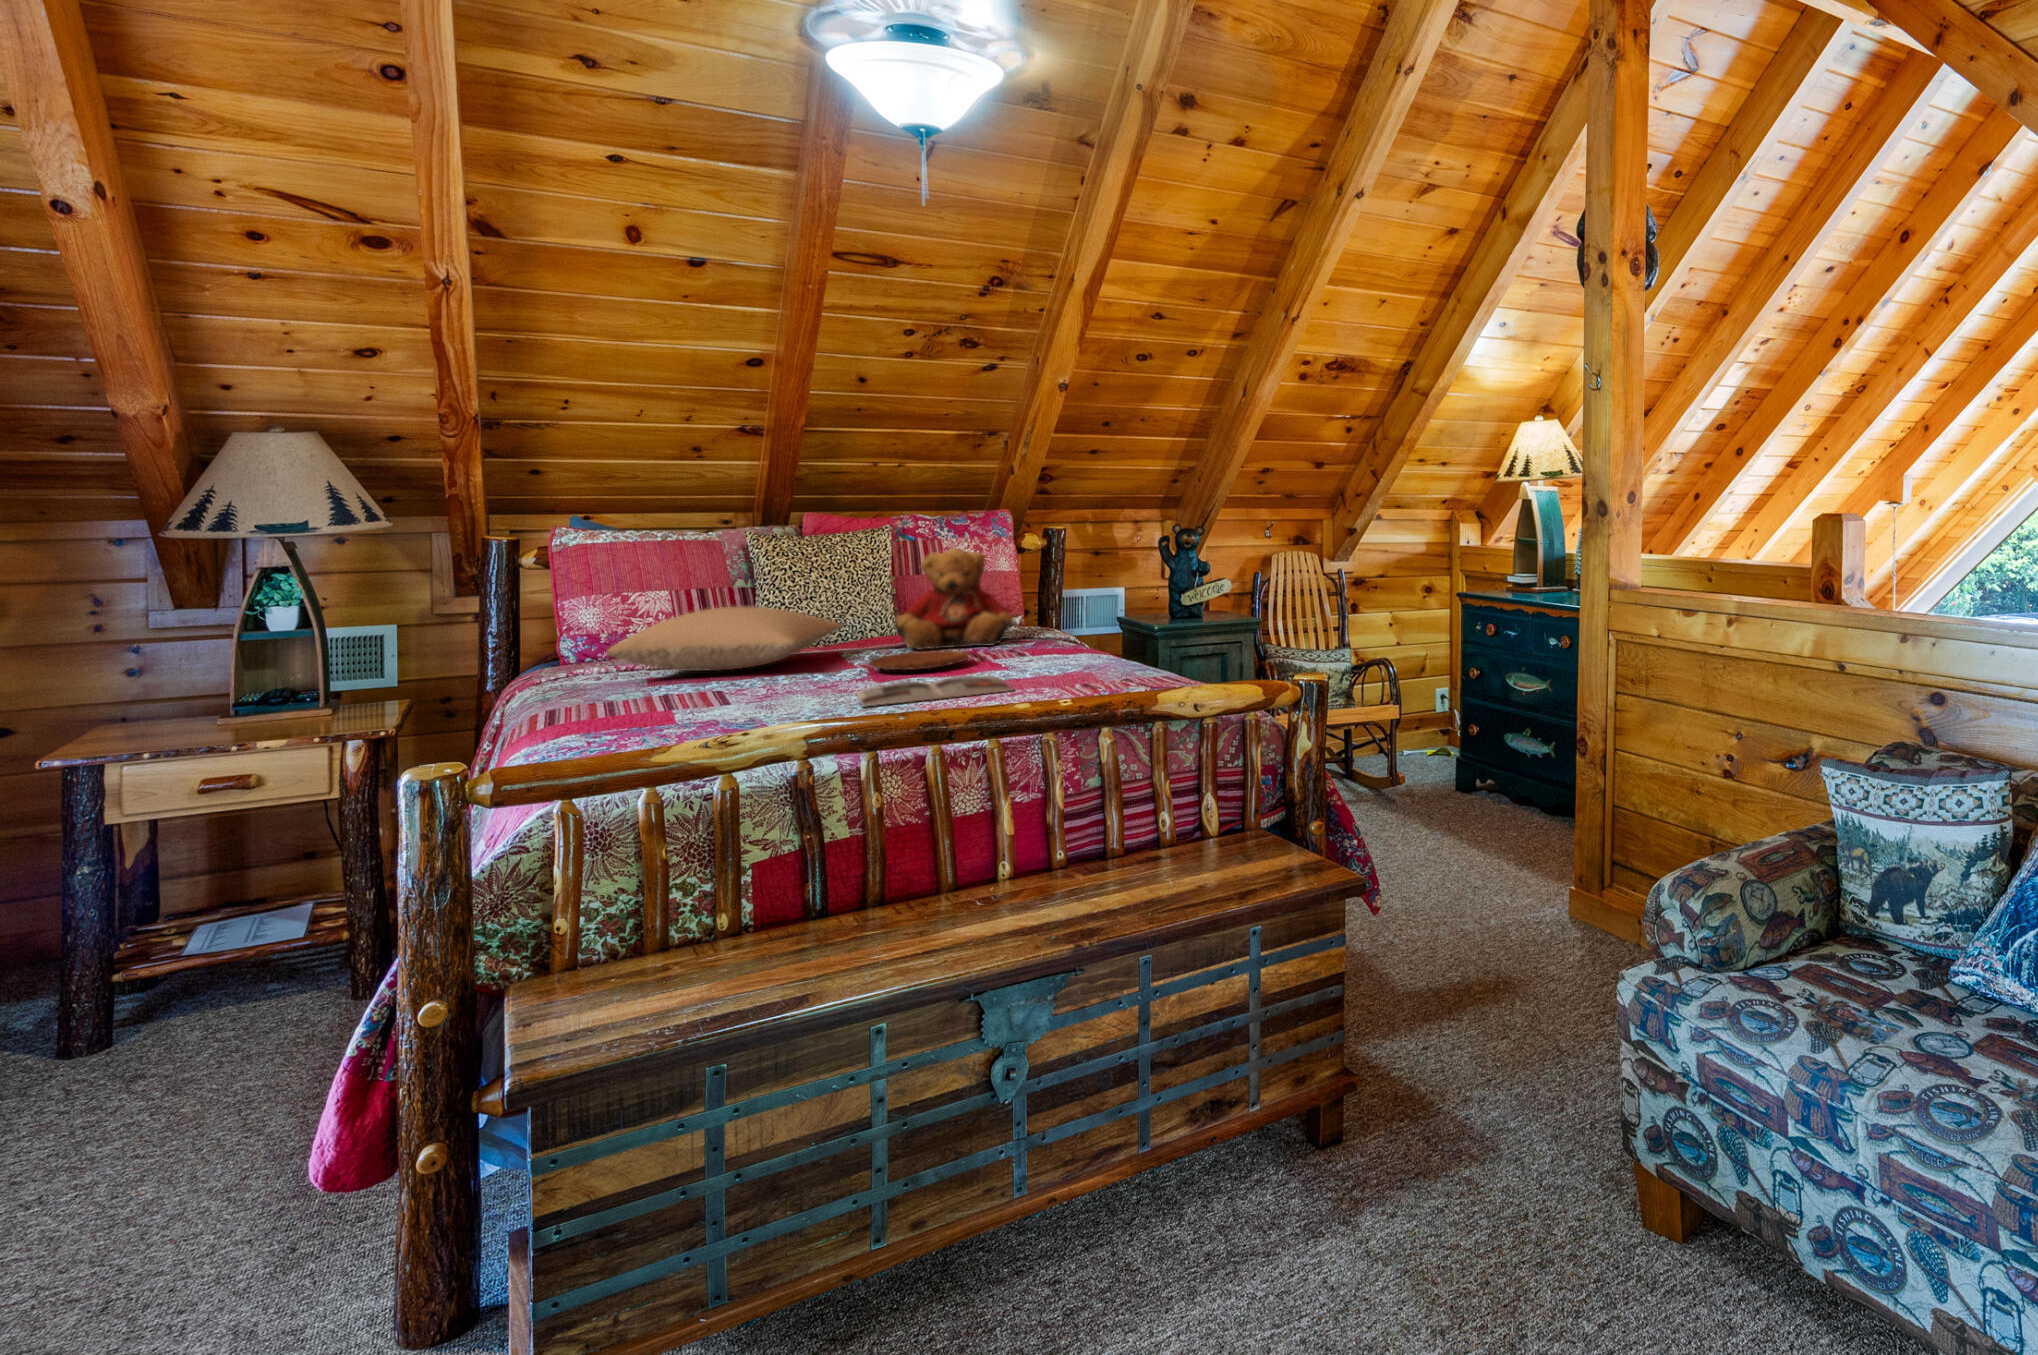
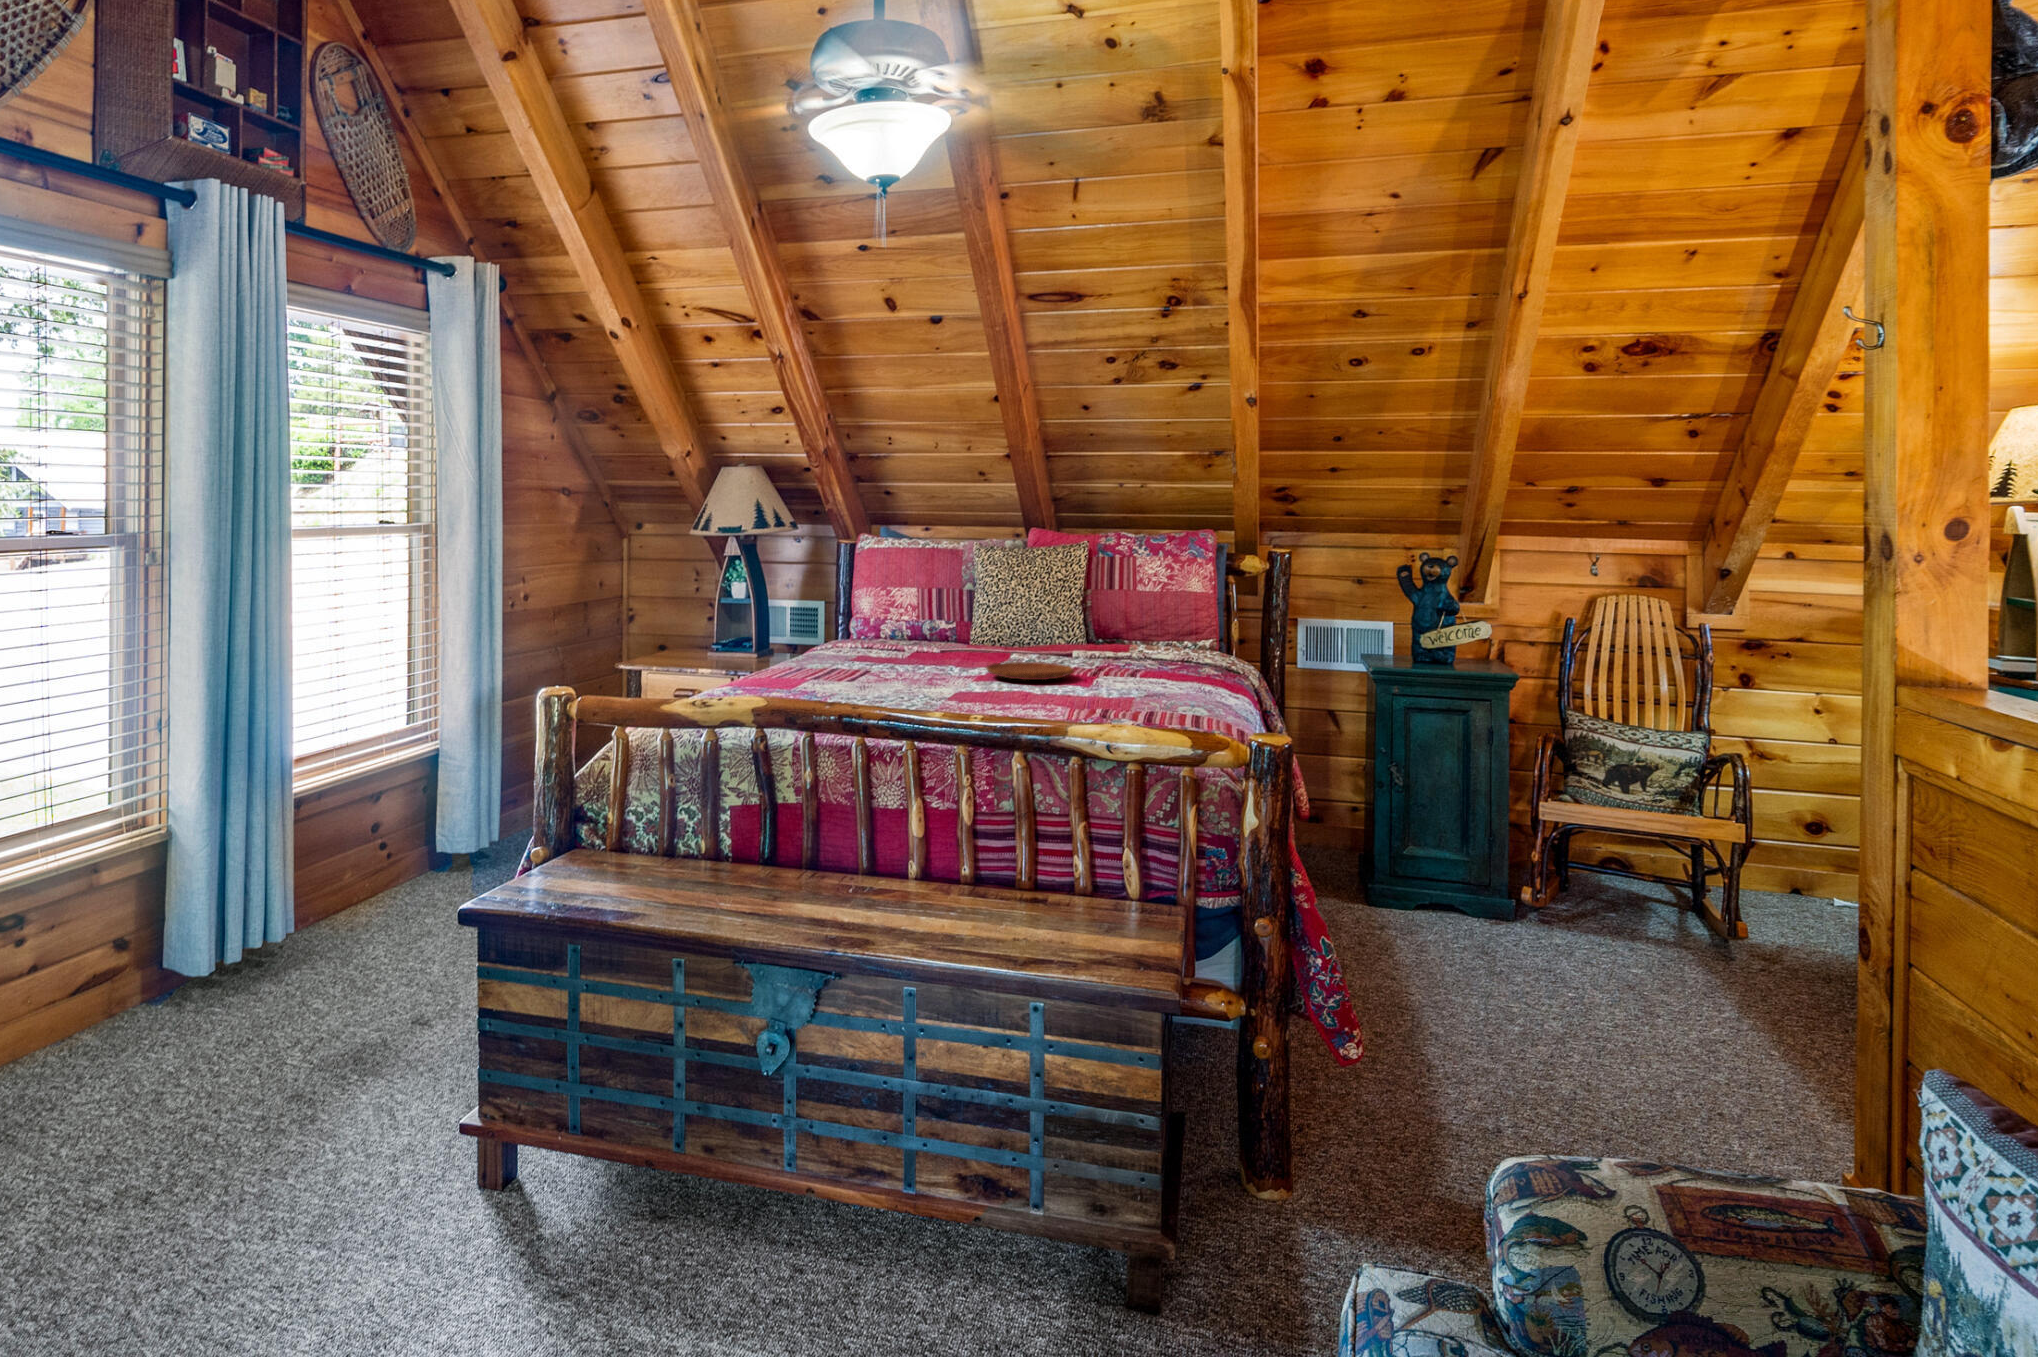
teddy bear: present [895,548,1014,650] -> none [1050,560,1162,667]
pillow: present [607,606,843,671] -> none [832,604,1009,658]
magazine: present [857,676,1013,707] -> none [919,688,1062,712]

